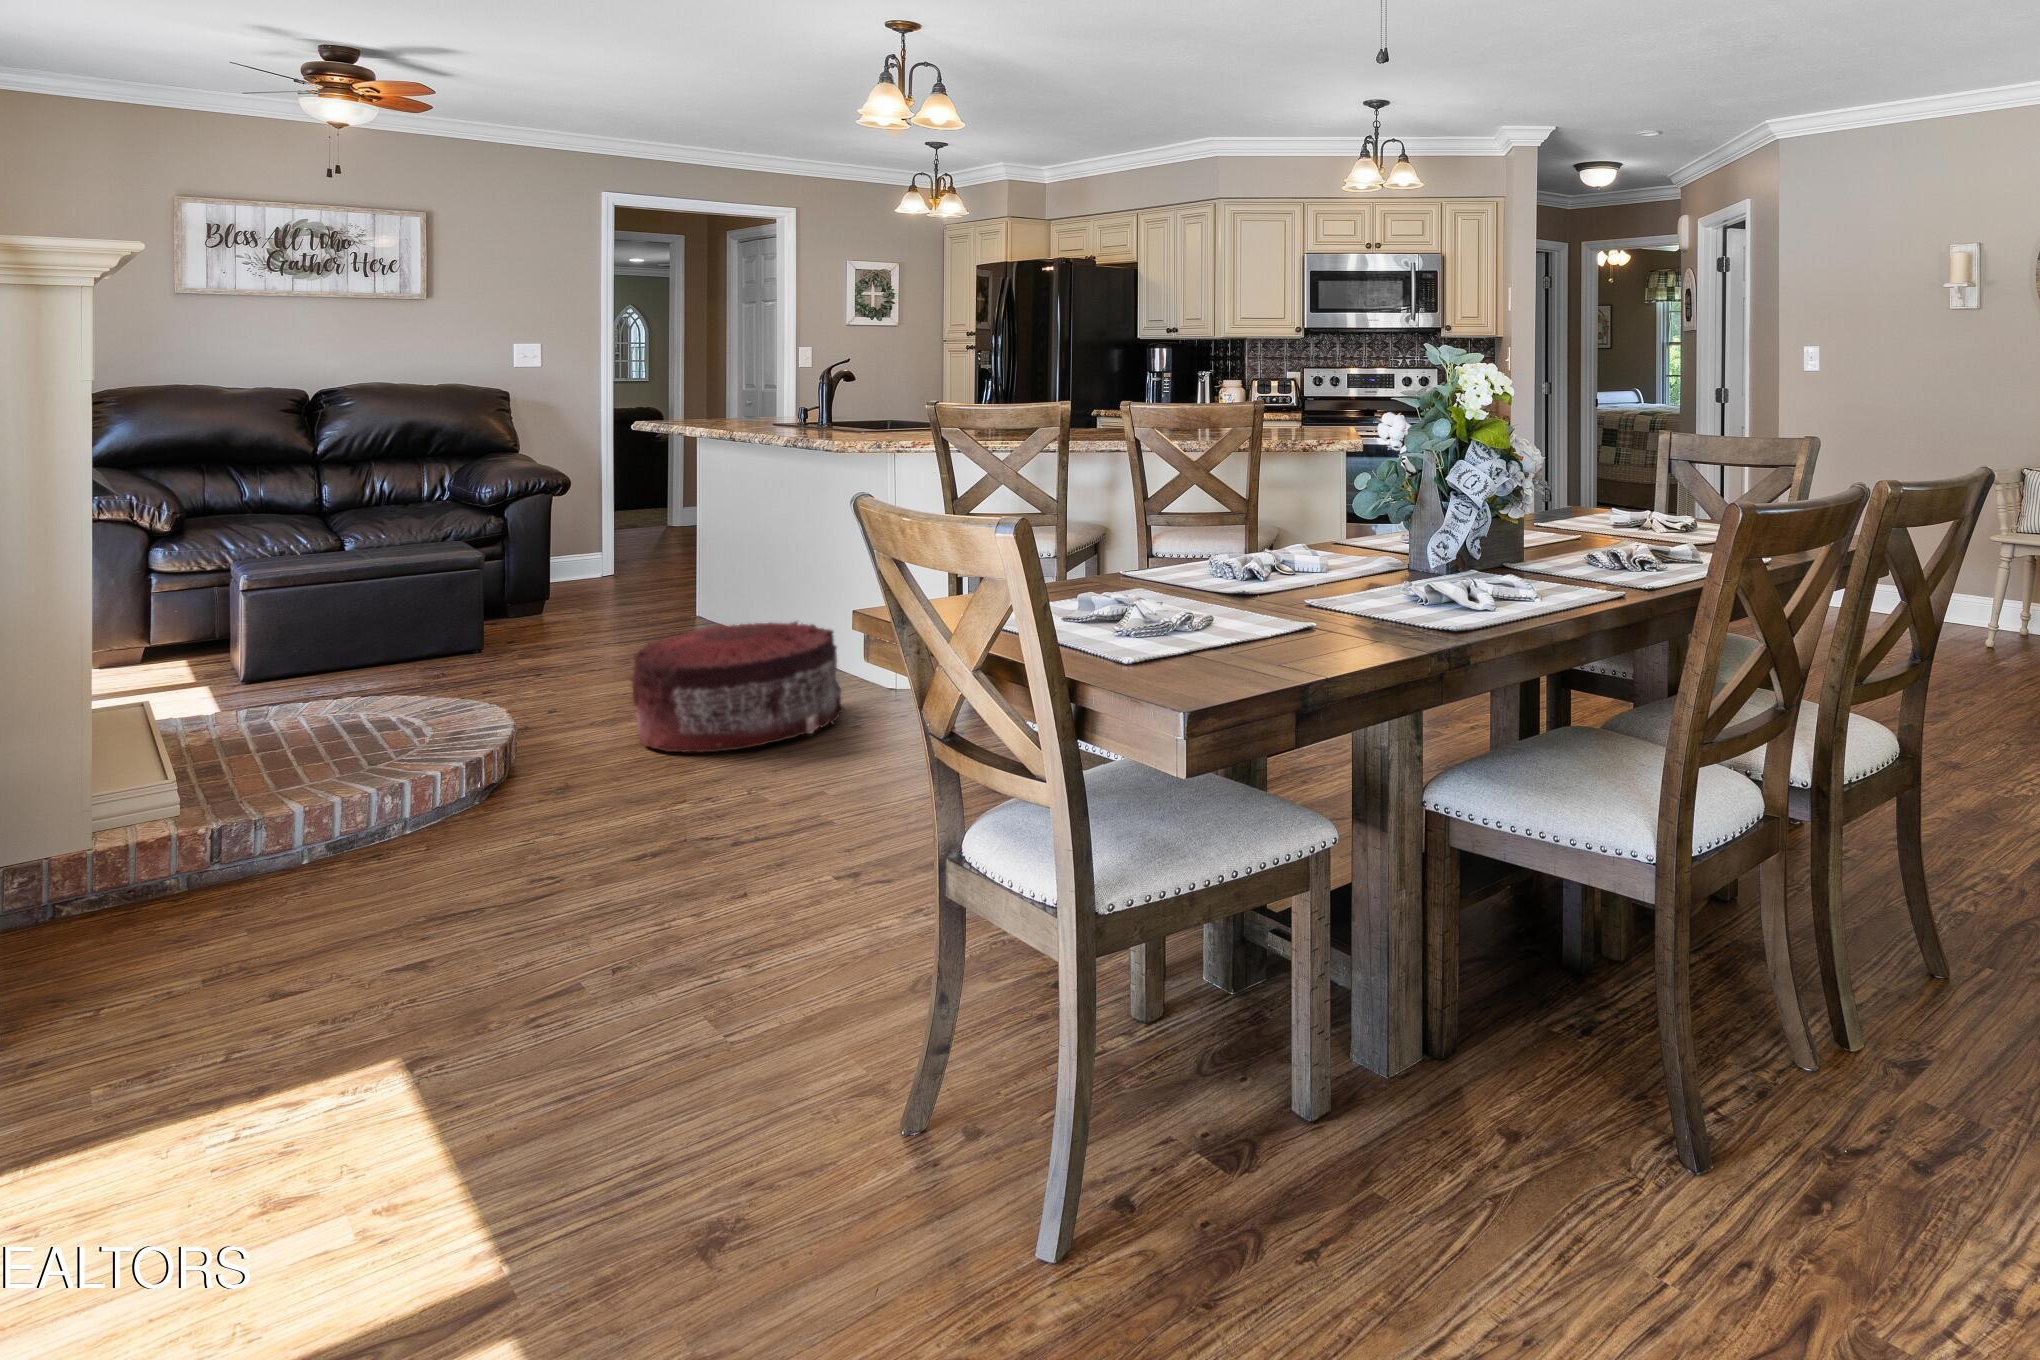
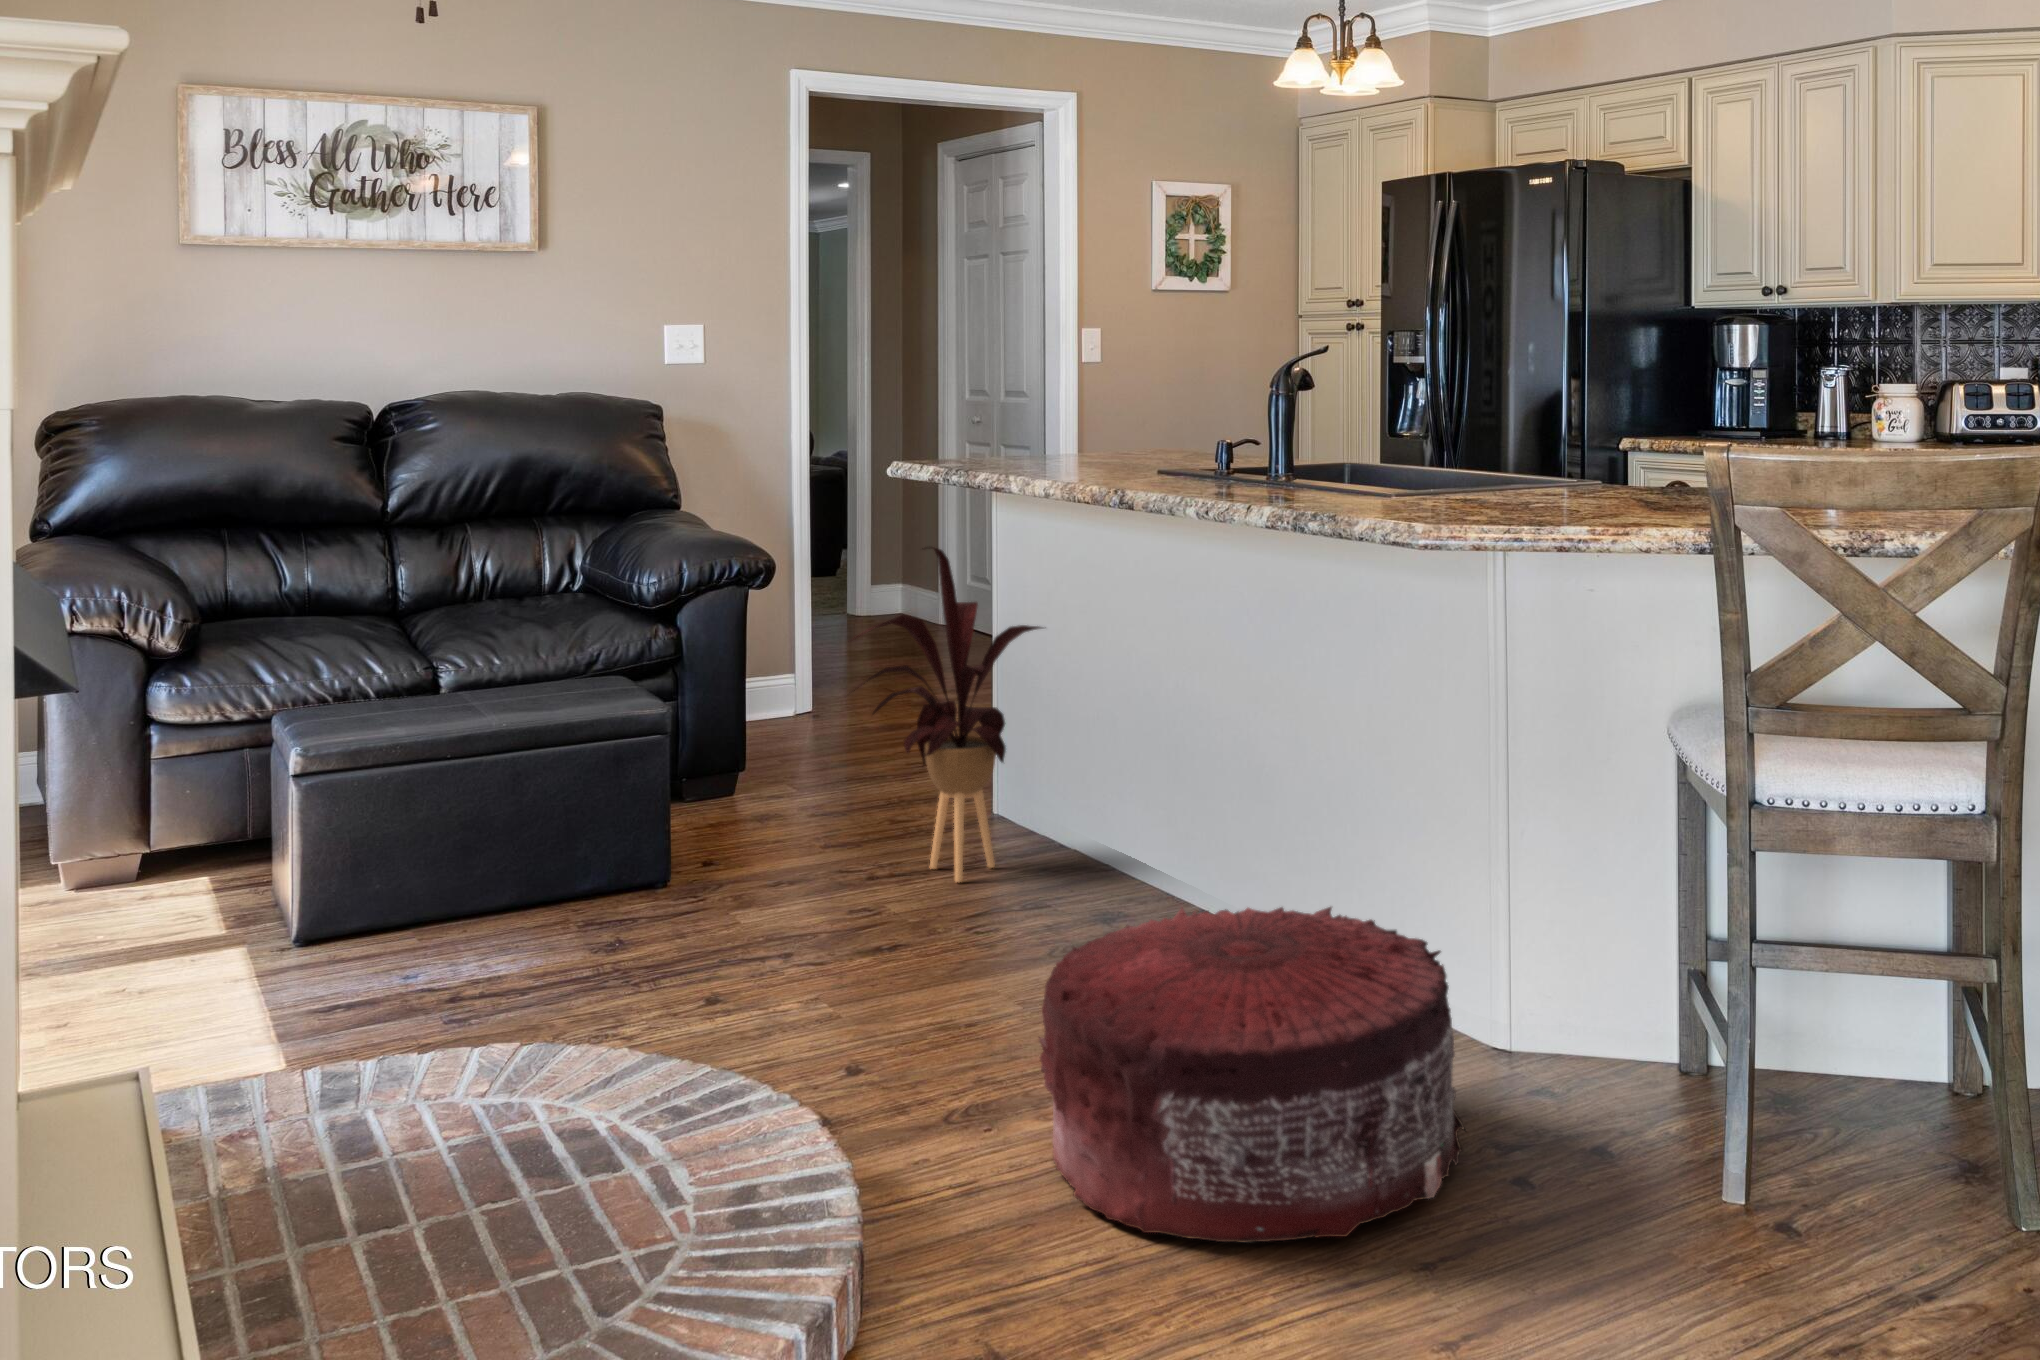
house plant: none [587,464,715,644] -> present [854,547,1042,882]

